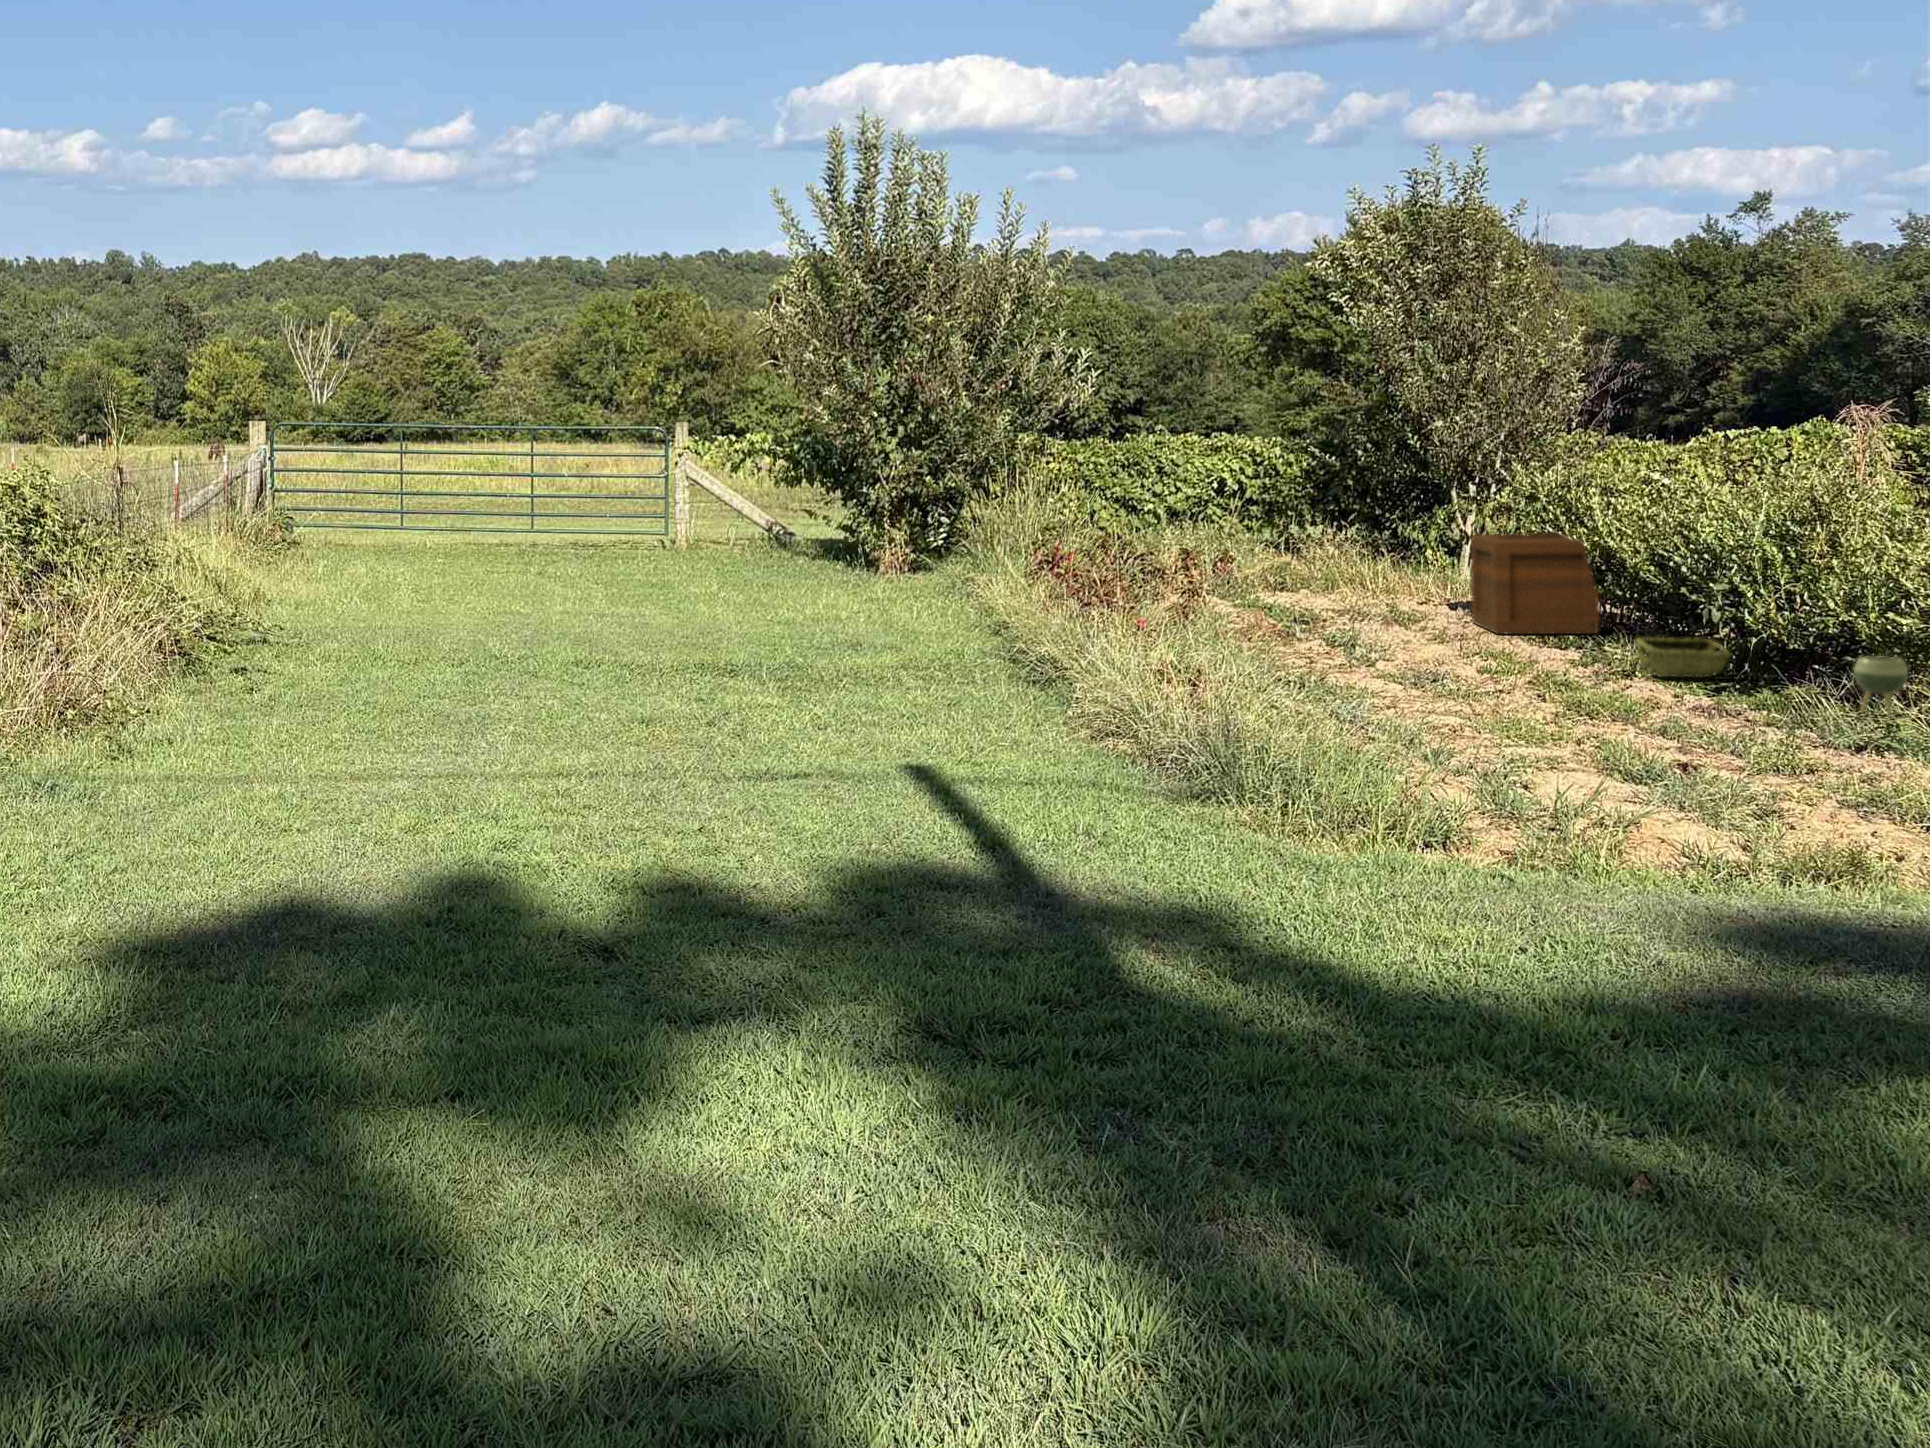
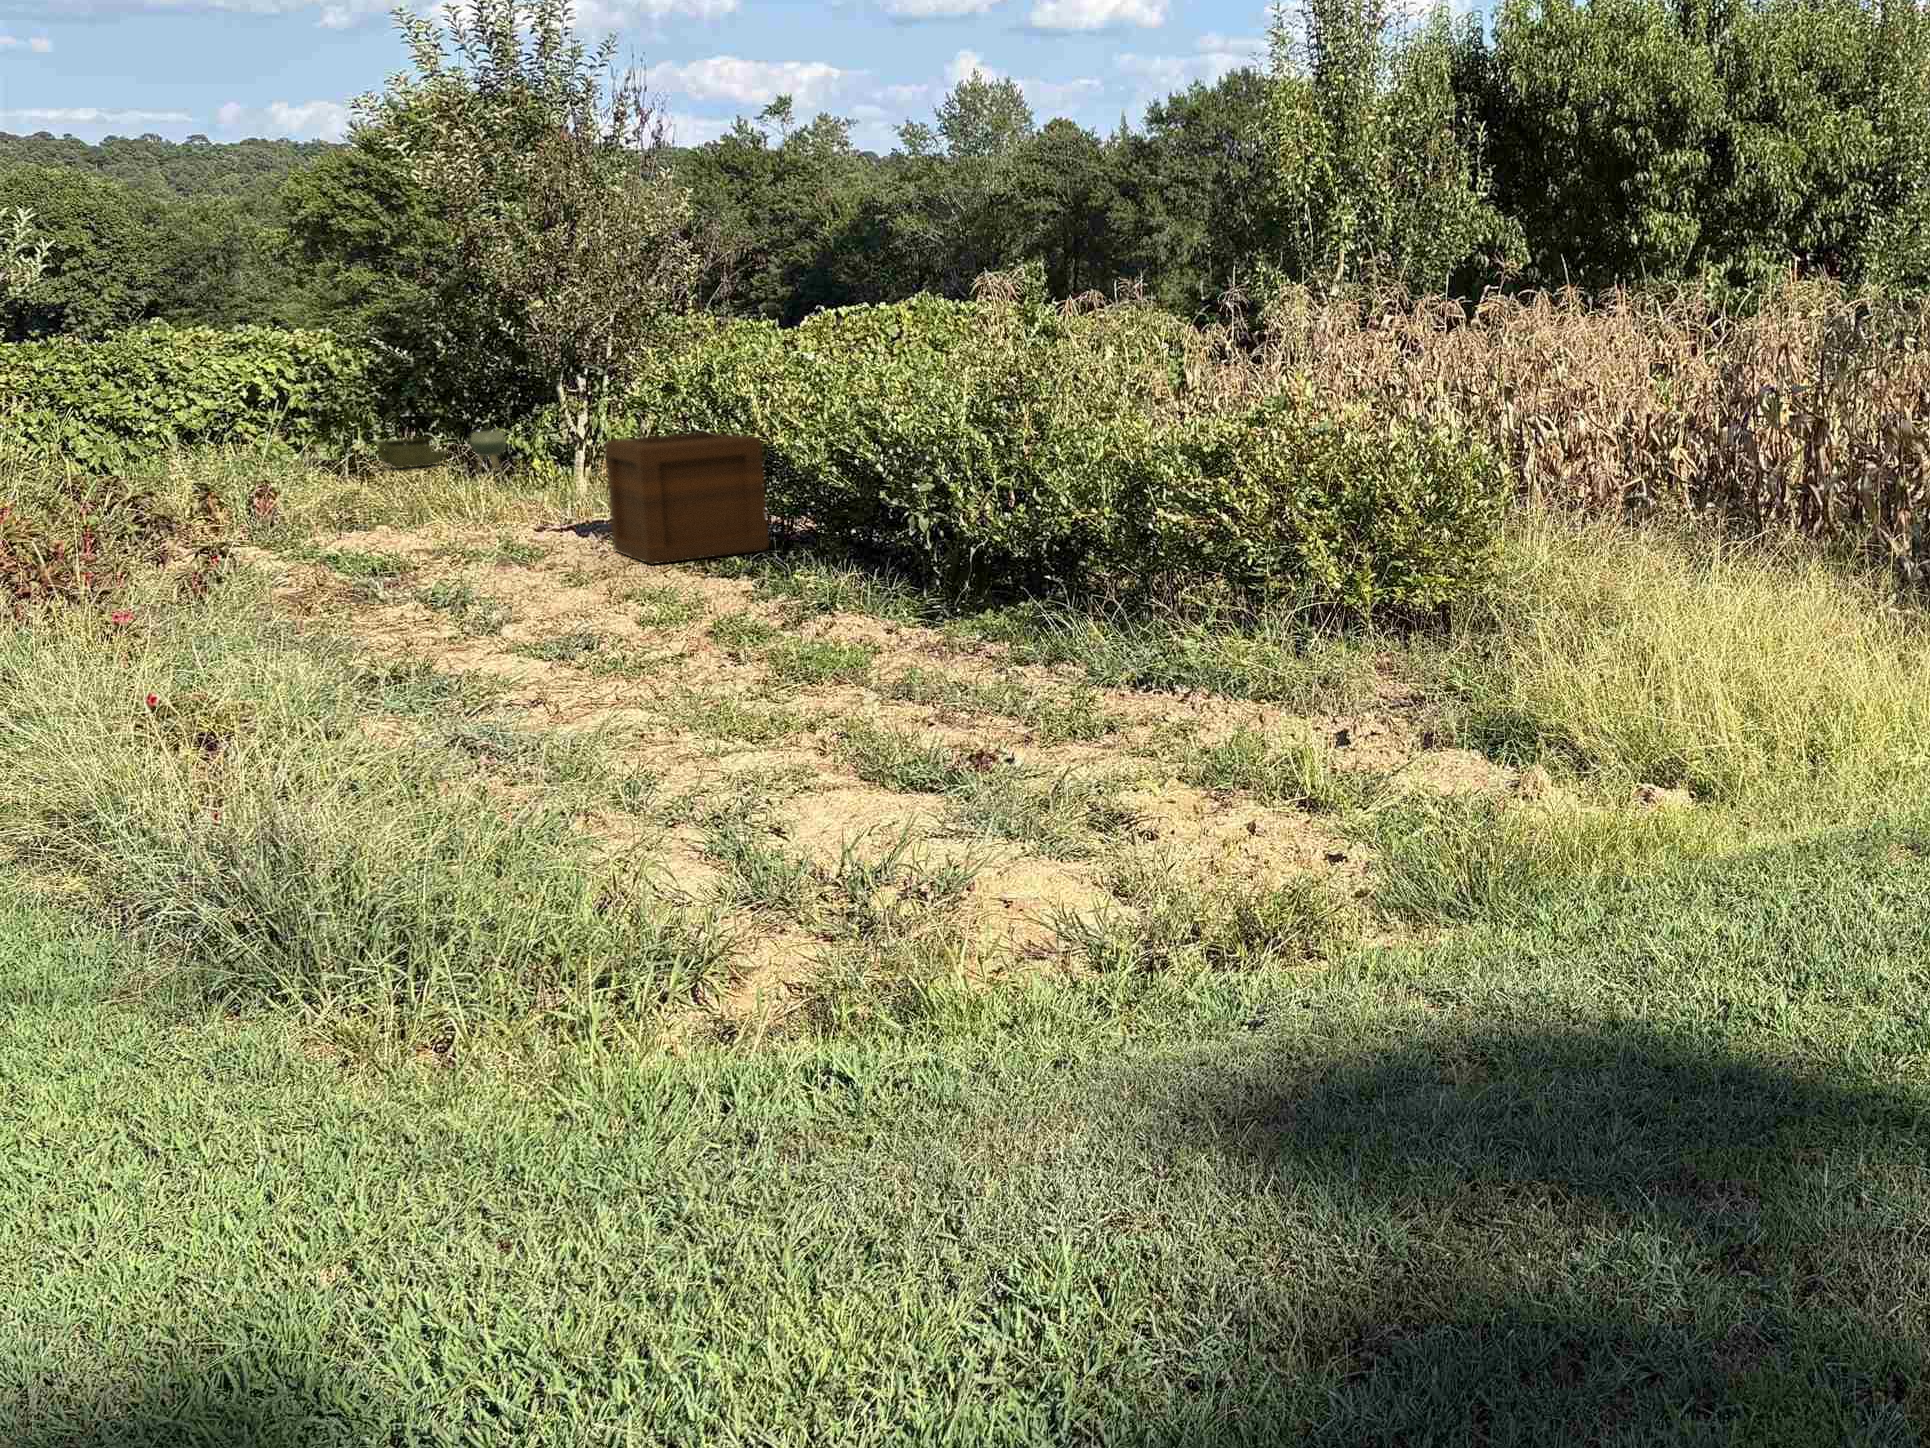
woven basket: present [1636,638,1731,678] -> present [376,437,446,468]
planter: present [1854,656,1908,716] -> present [471,430,506,470]

